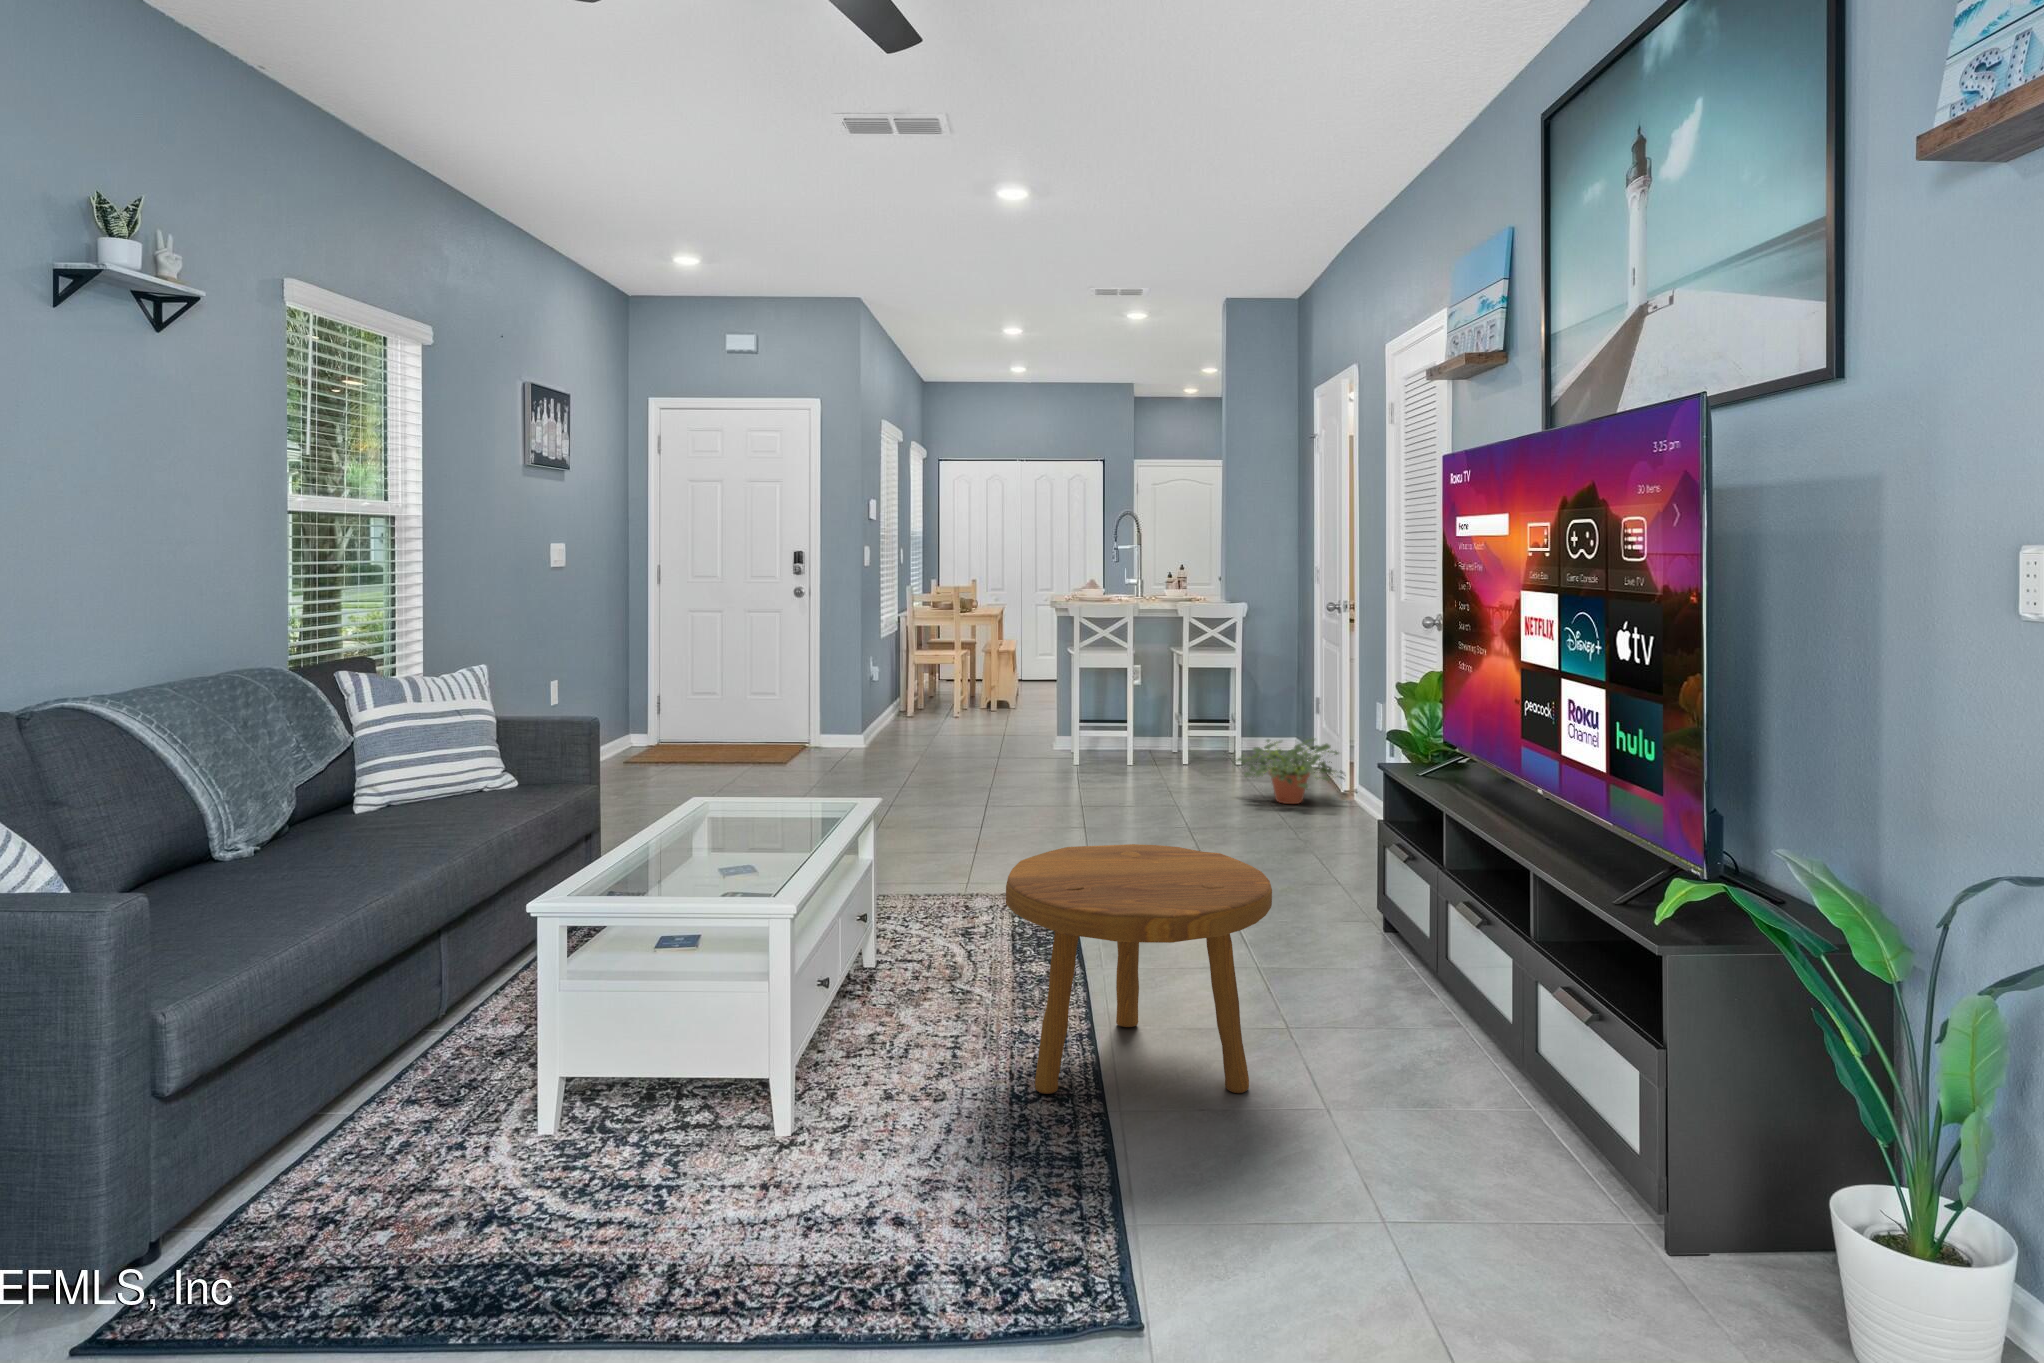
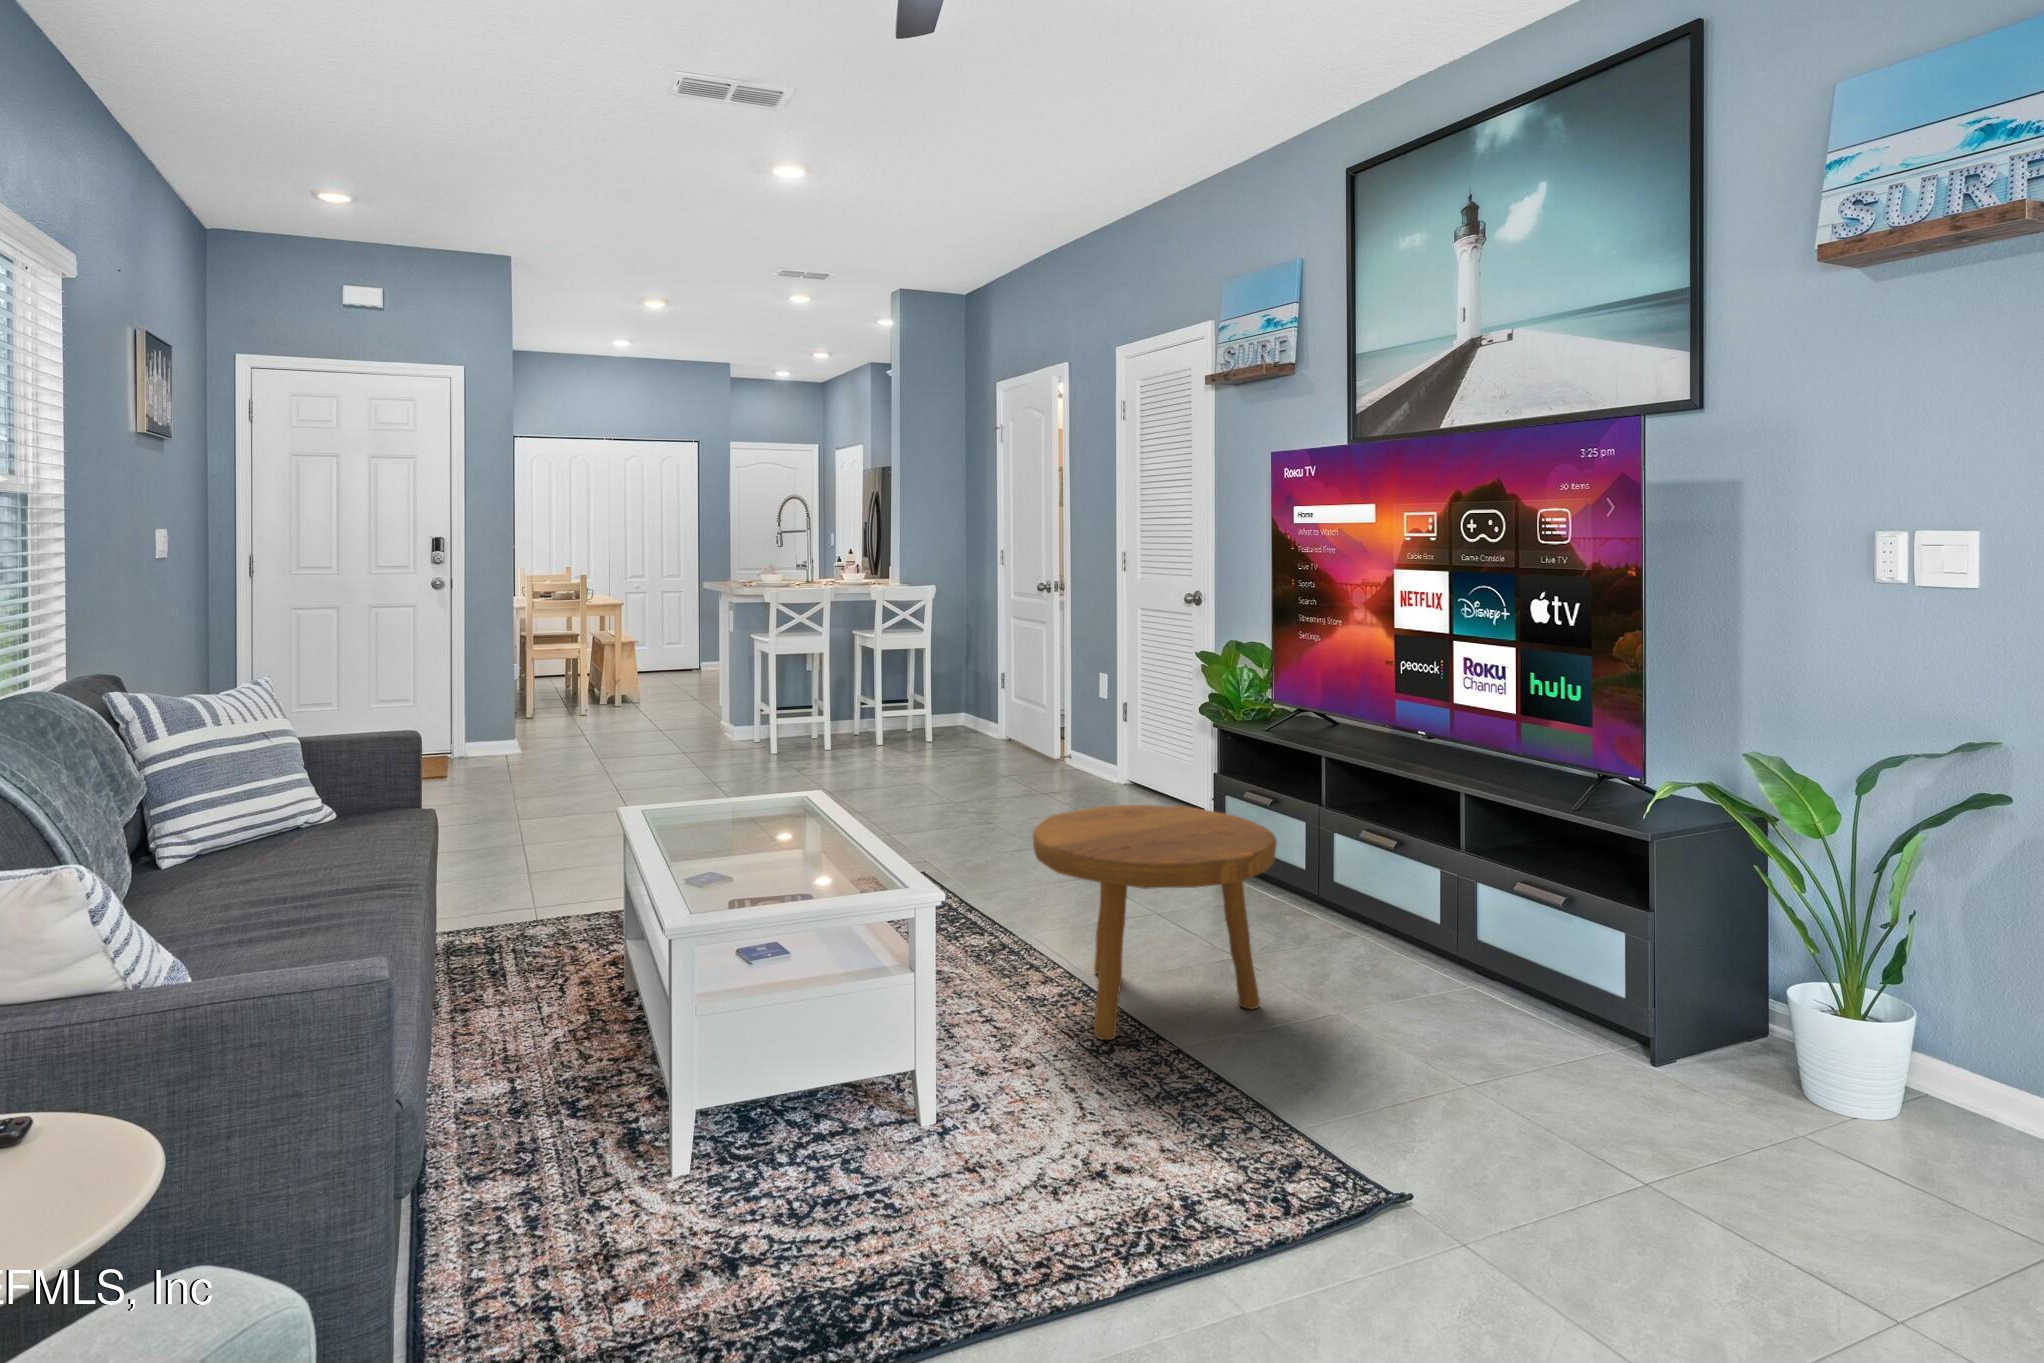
potted plant: present [1237,739,1344,804] -> none [957,709,1059,771]

